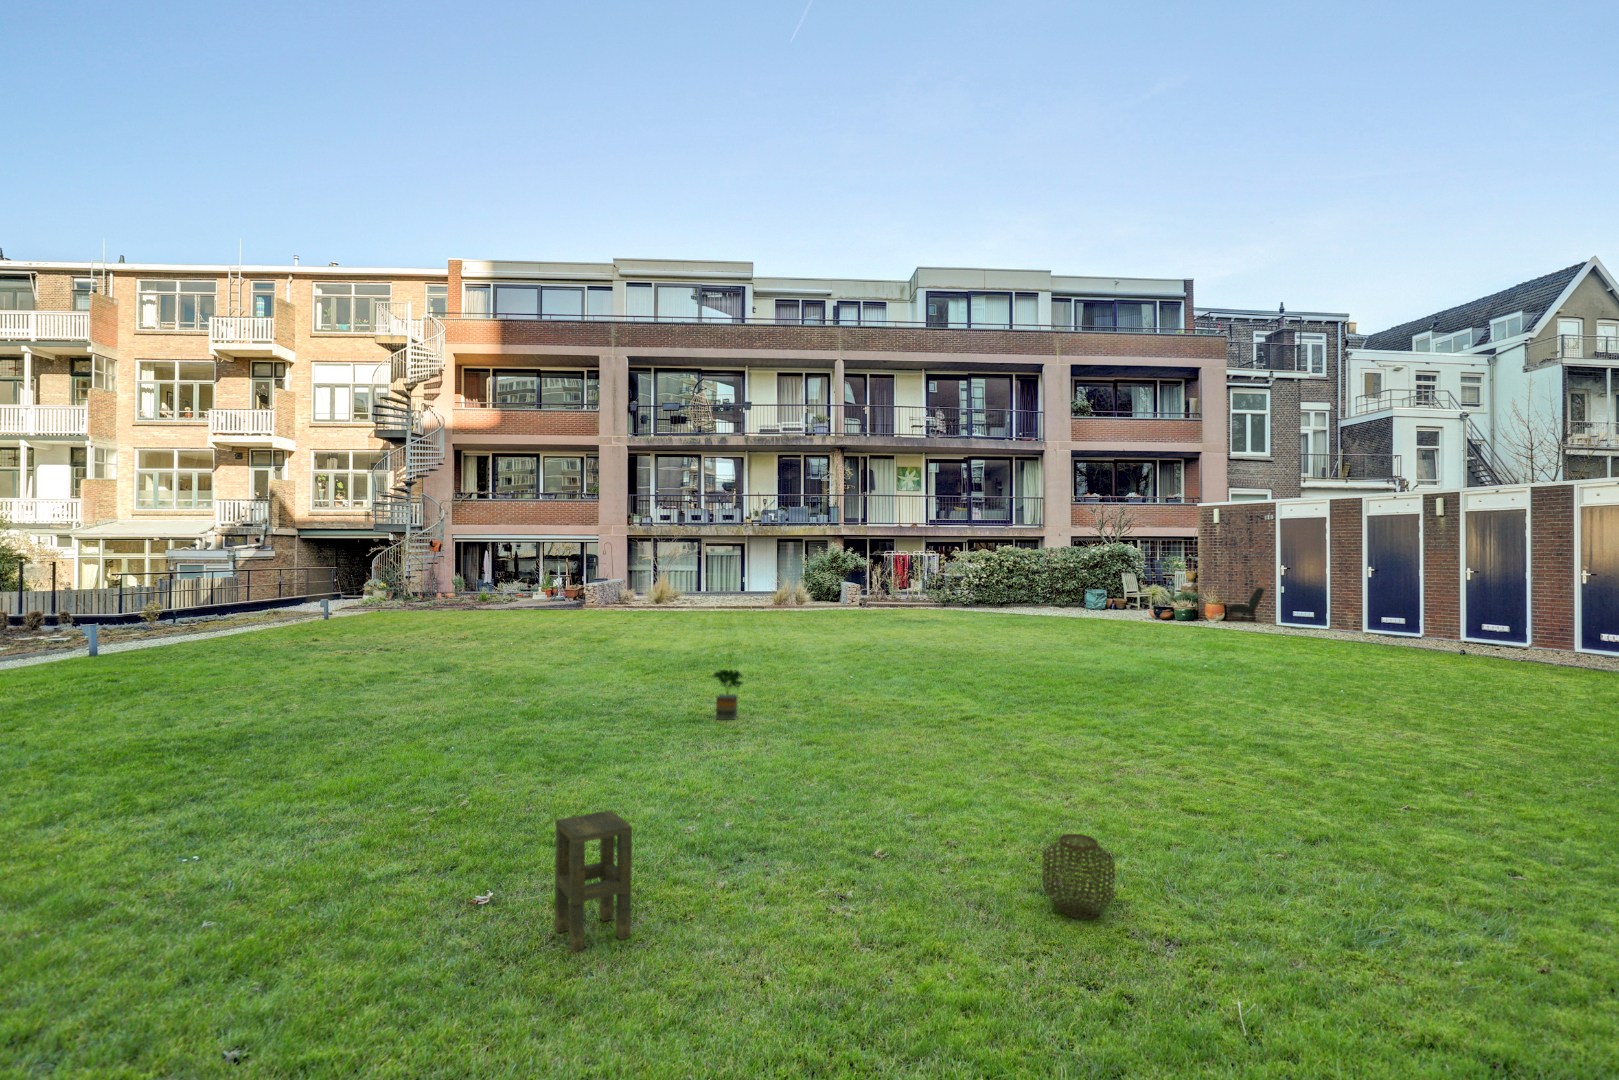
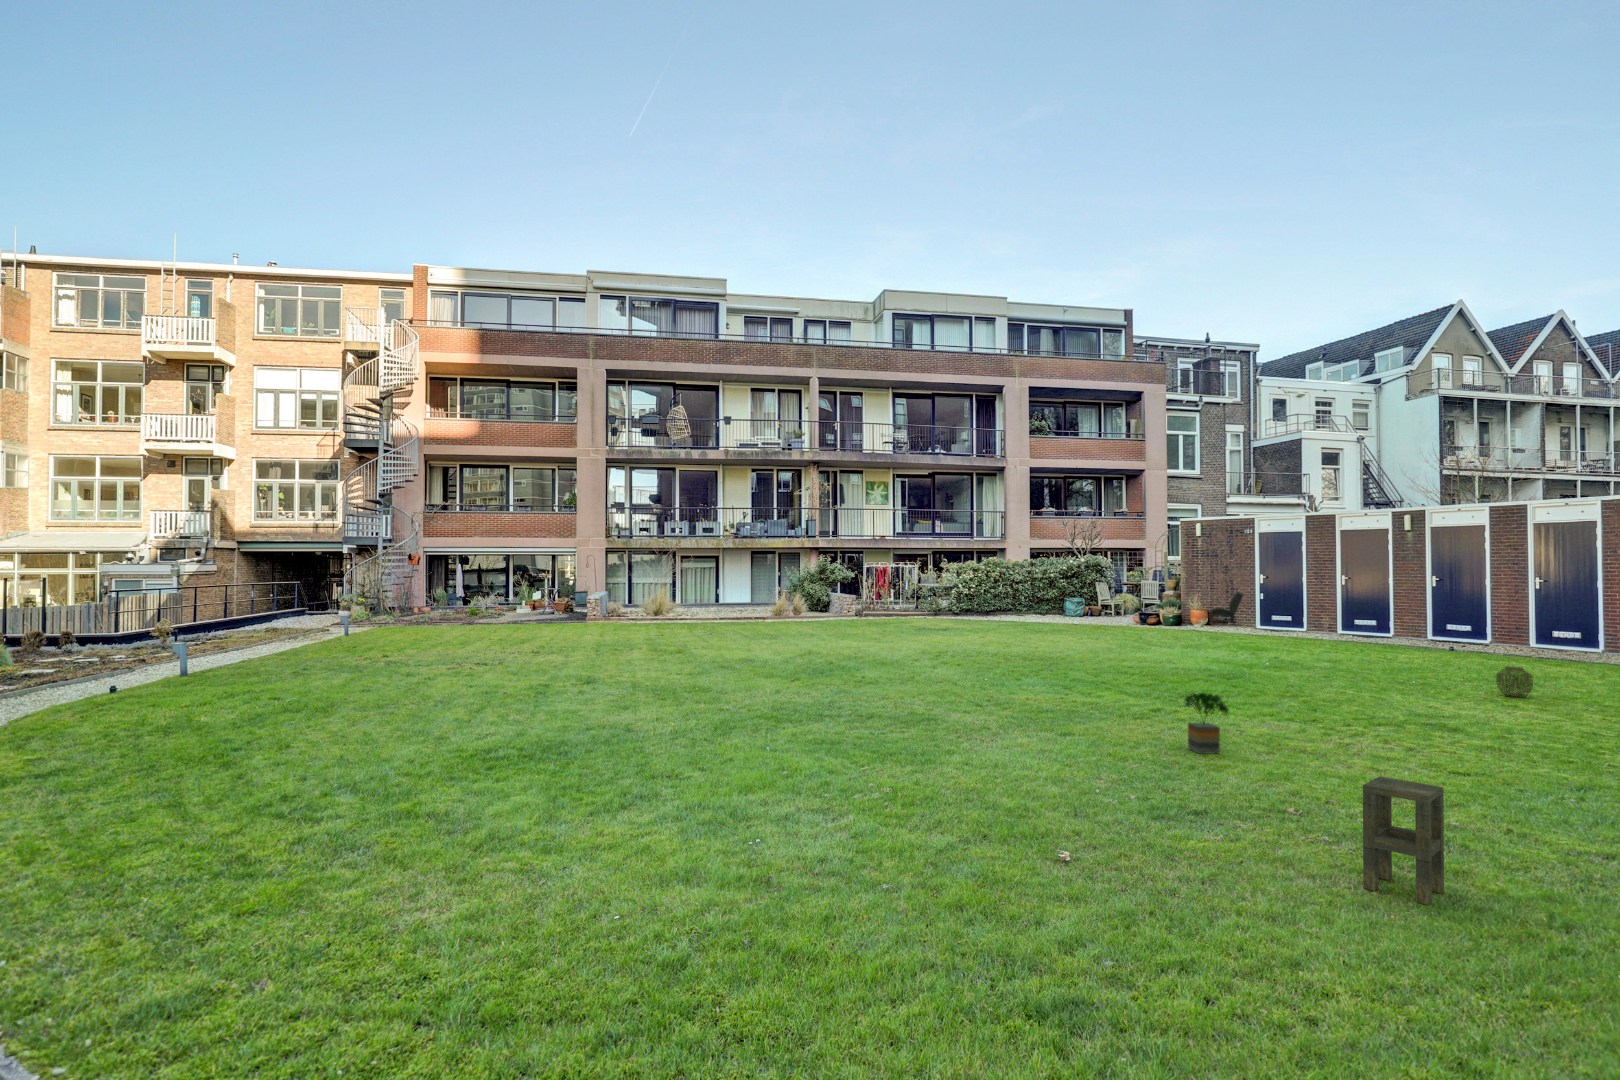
potted tree: present [714,669,743,720] -> present [1184,693,1229,754]
side table: present [555,810,632,952] -> present [1363,776,1444,905]
woven basket: present [1042,834,1115,920] -> present [1496,667,1533,698]

